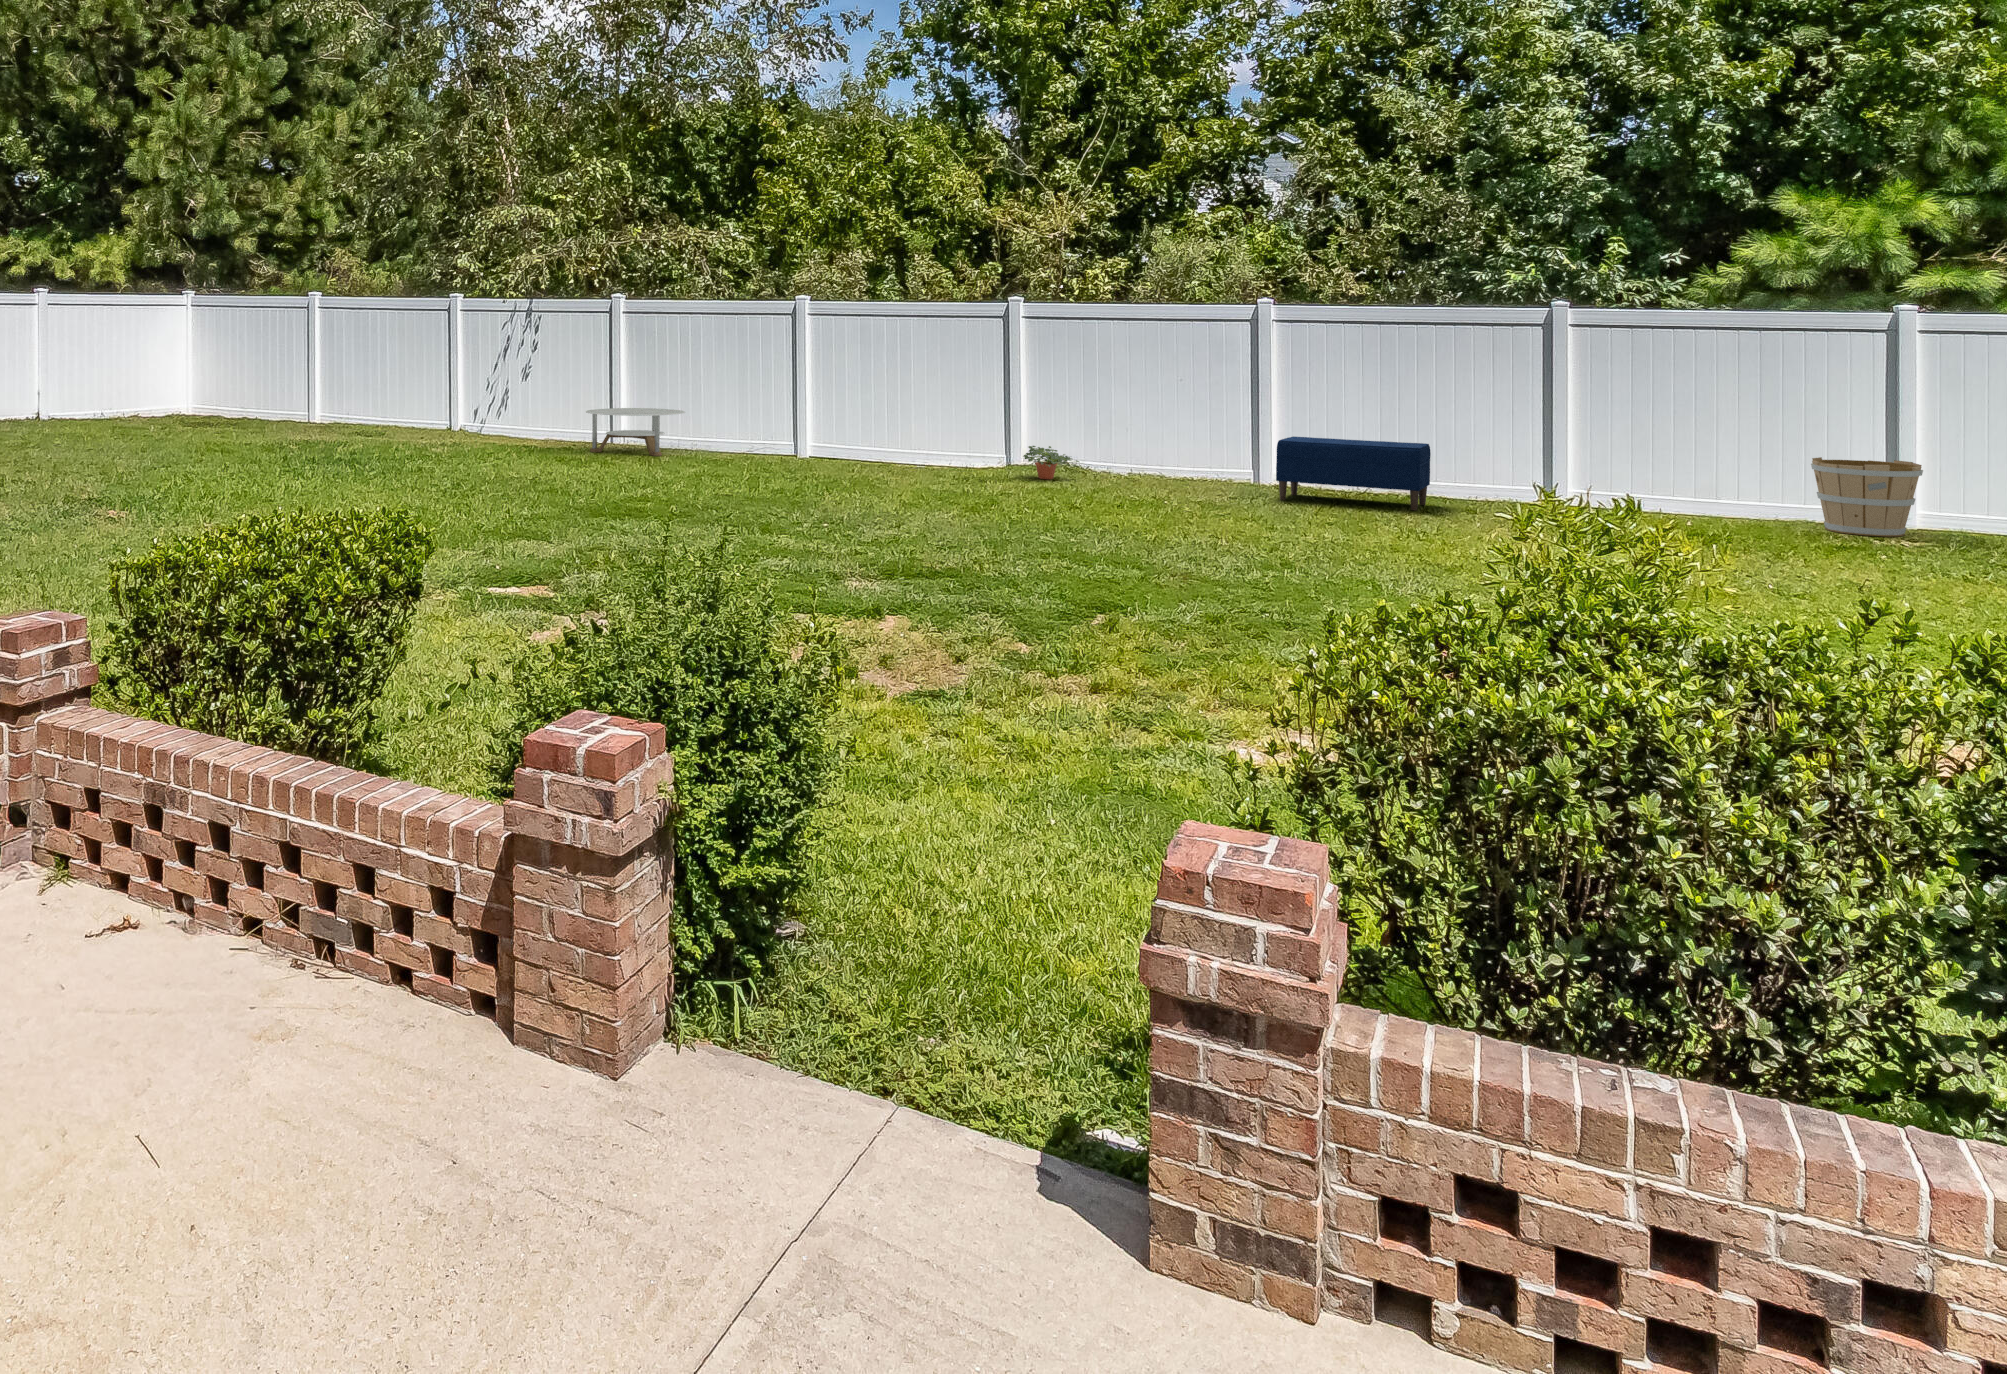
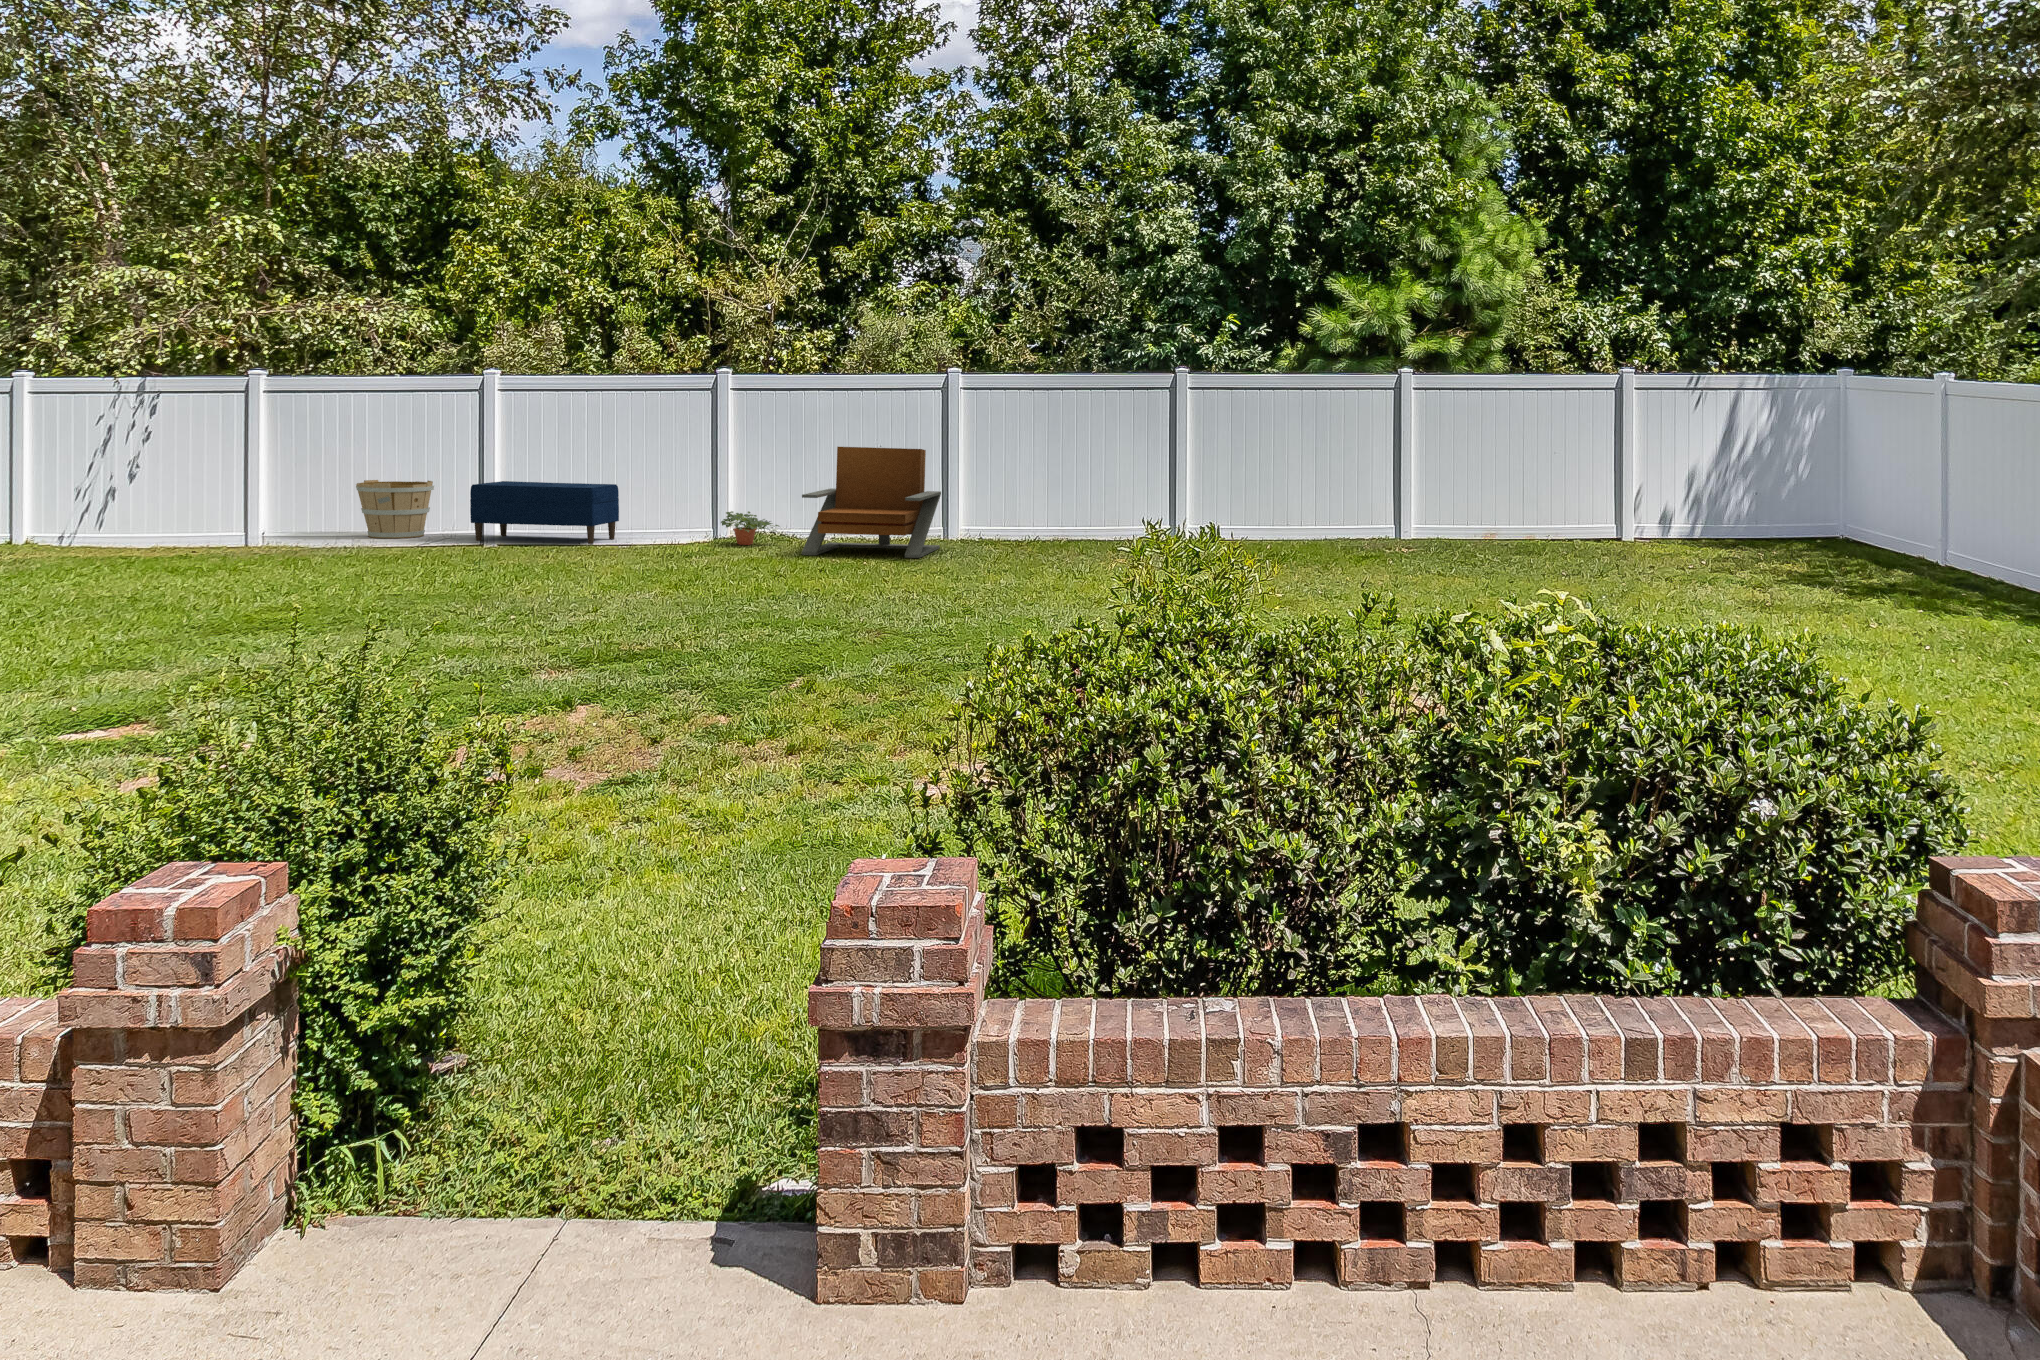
lounge chair: none [1102,383,1250,502] -> present [802,447,941,558]
round table: present [586,408,685,456] -> none [136,481,293,538]
bench: present [1276,437,1431,510] -> present [470,481,619,544]
wooden bucket: present [1811,457,1923,537] -> present [356,480,434,538]

